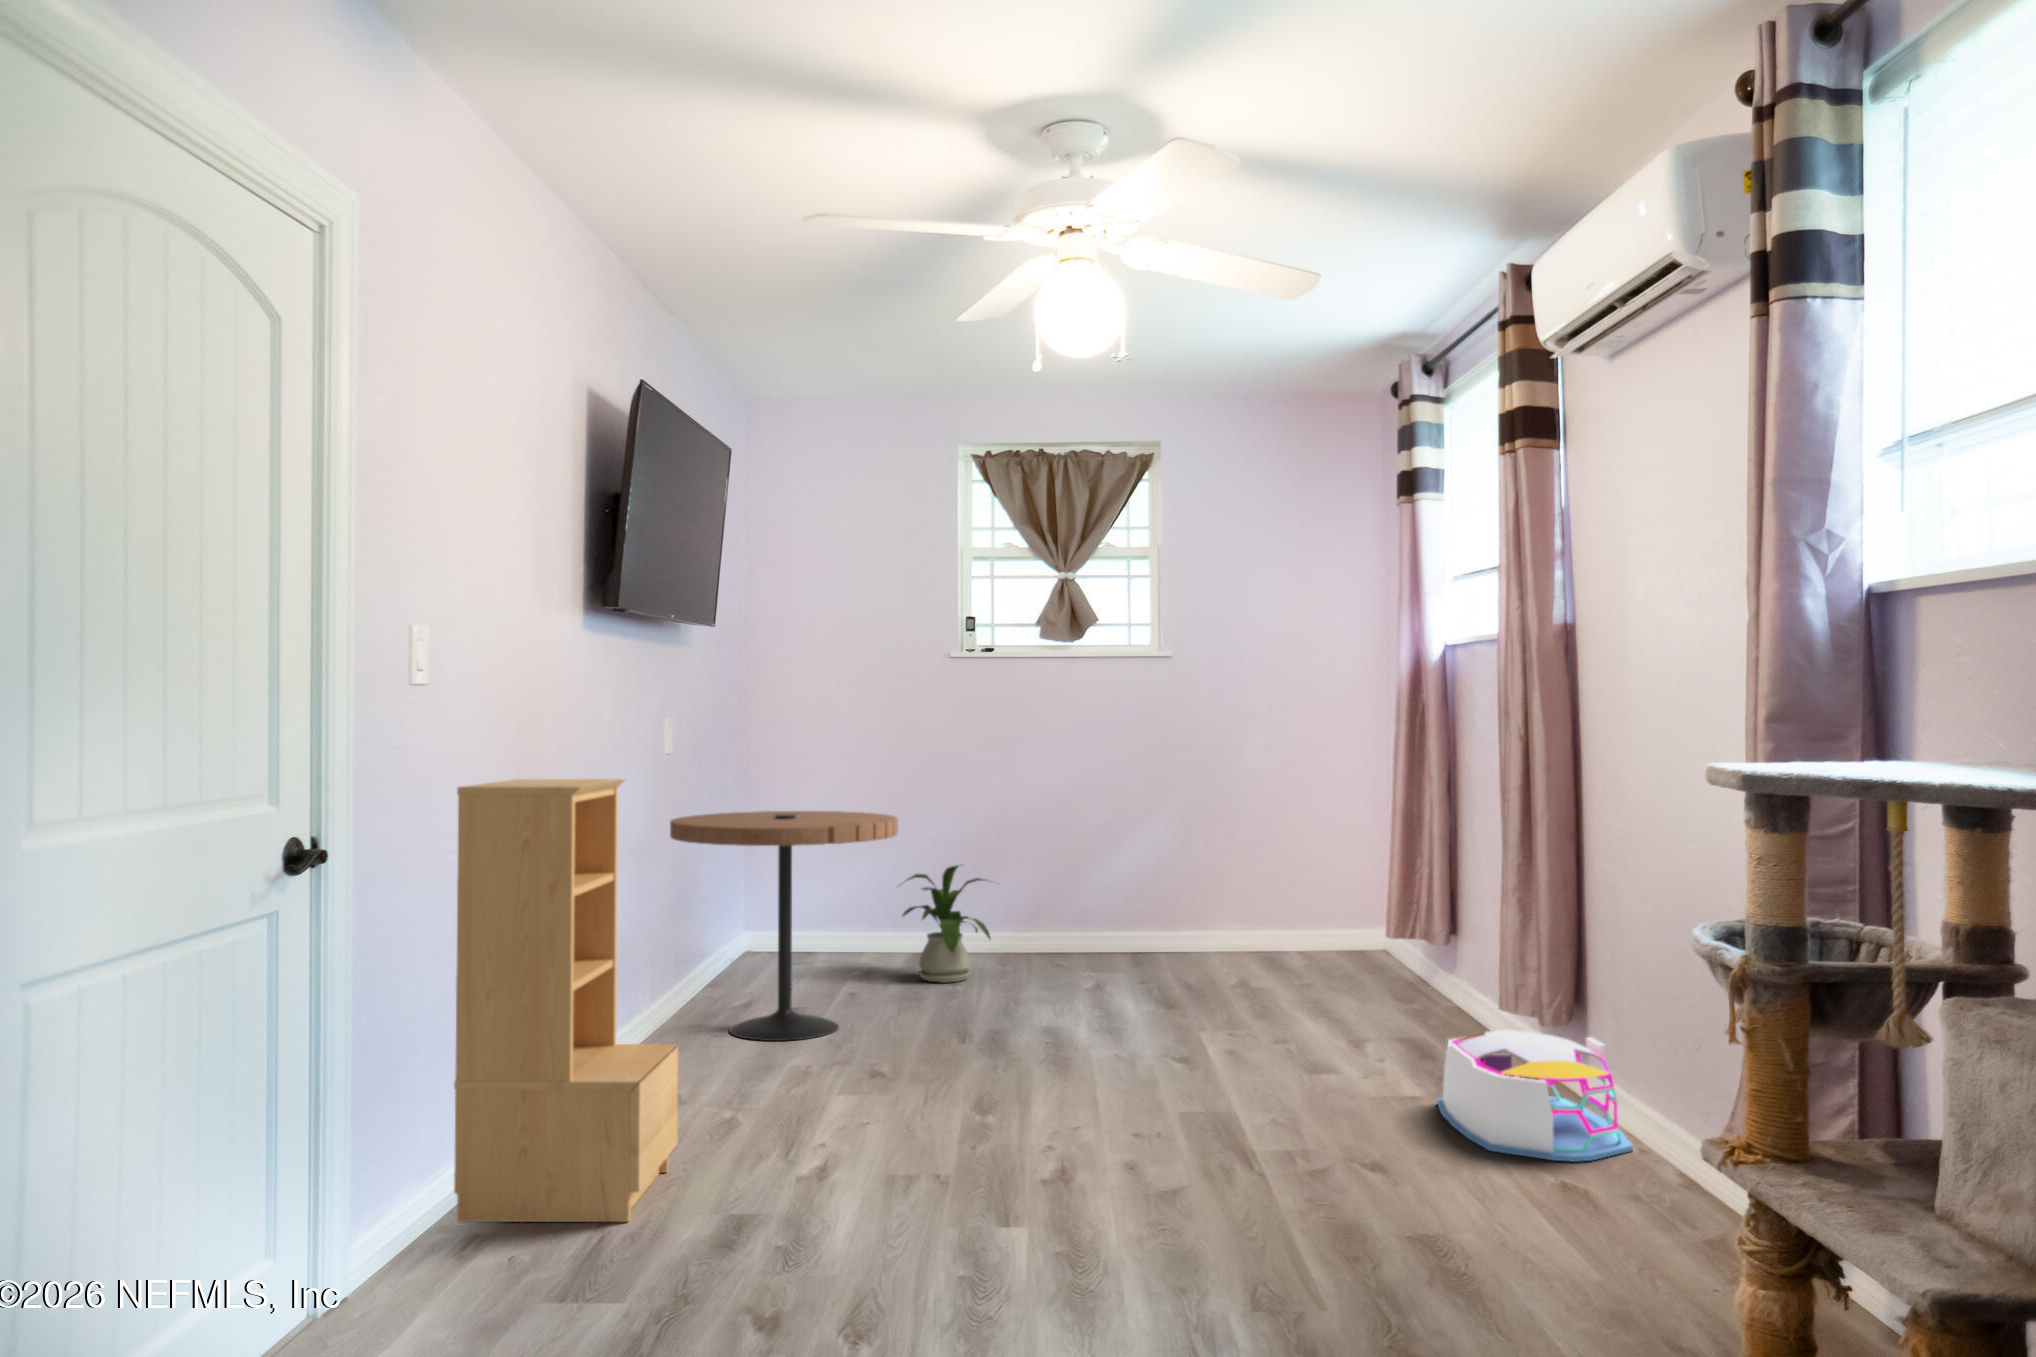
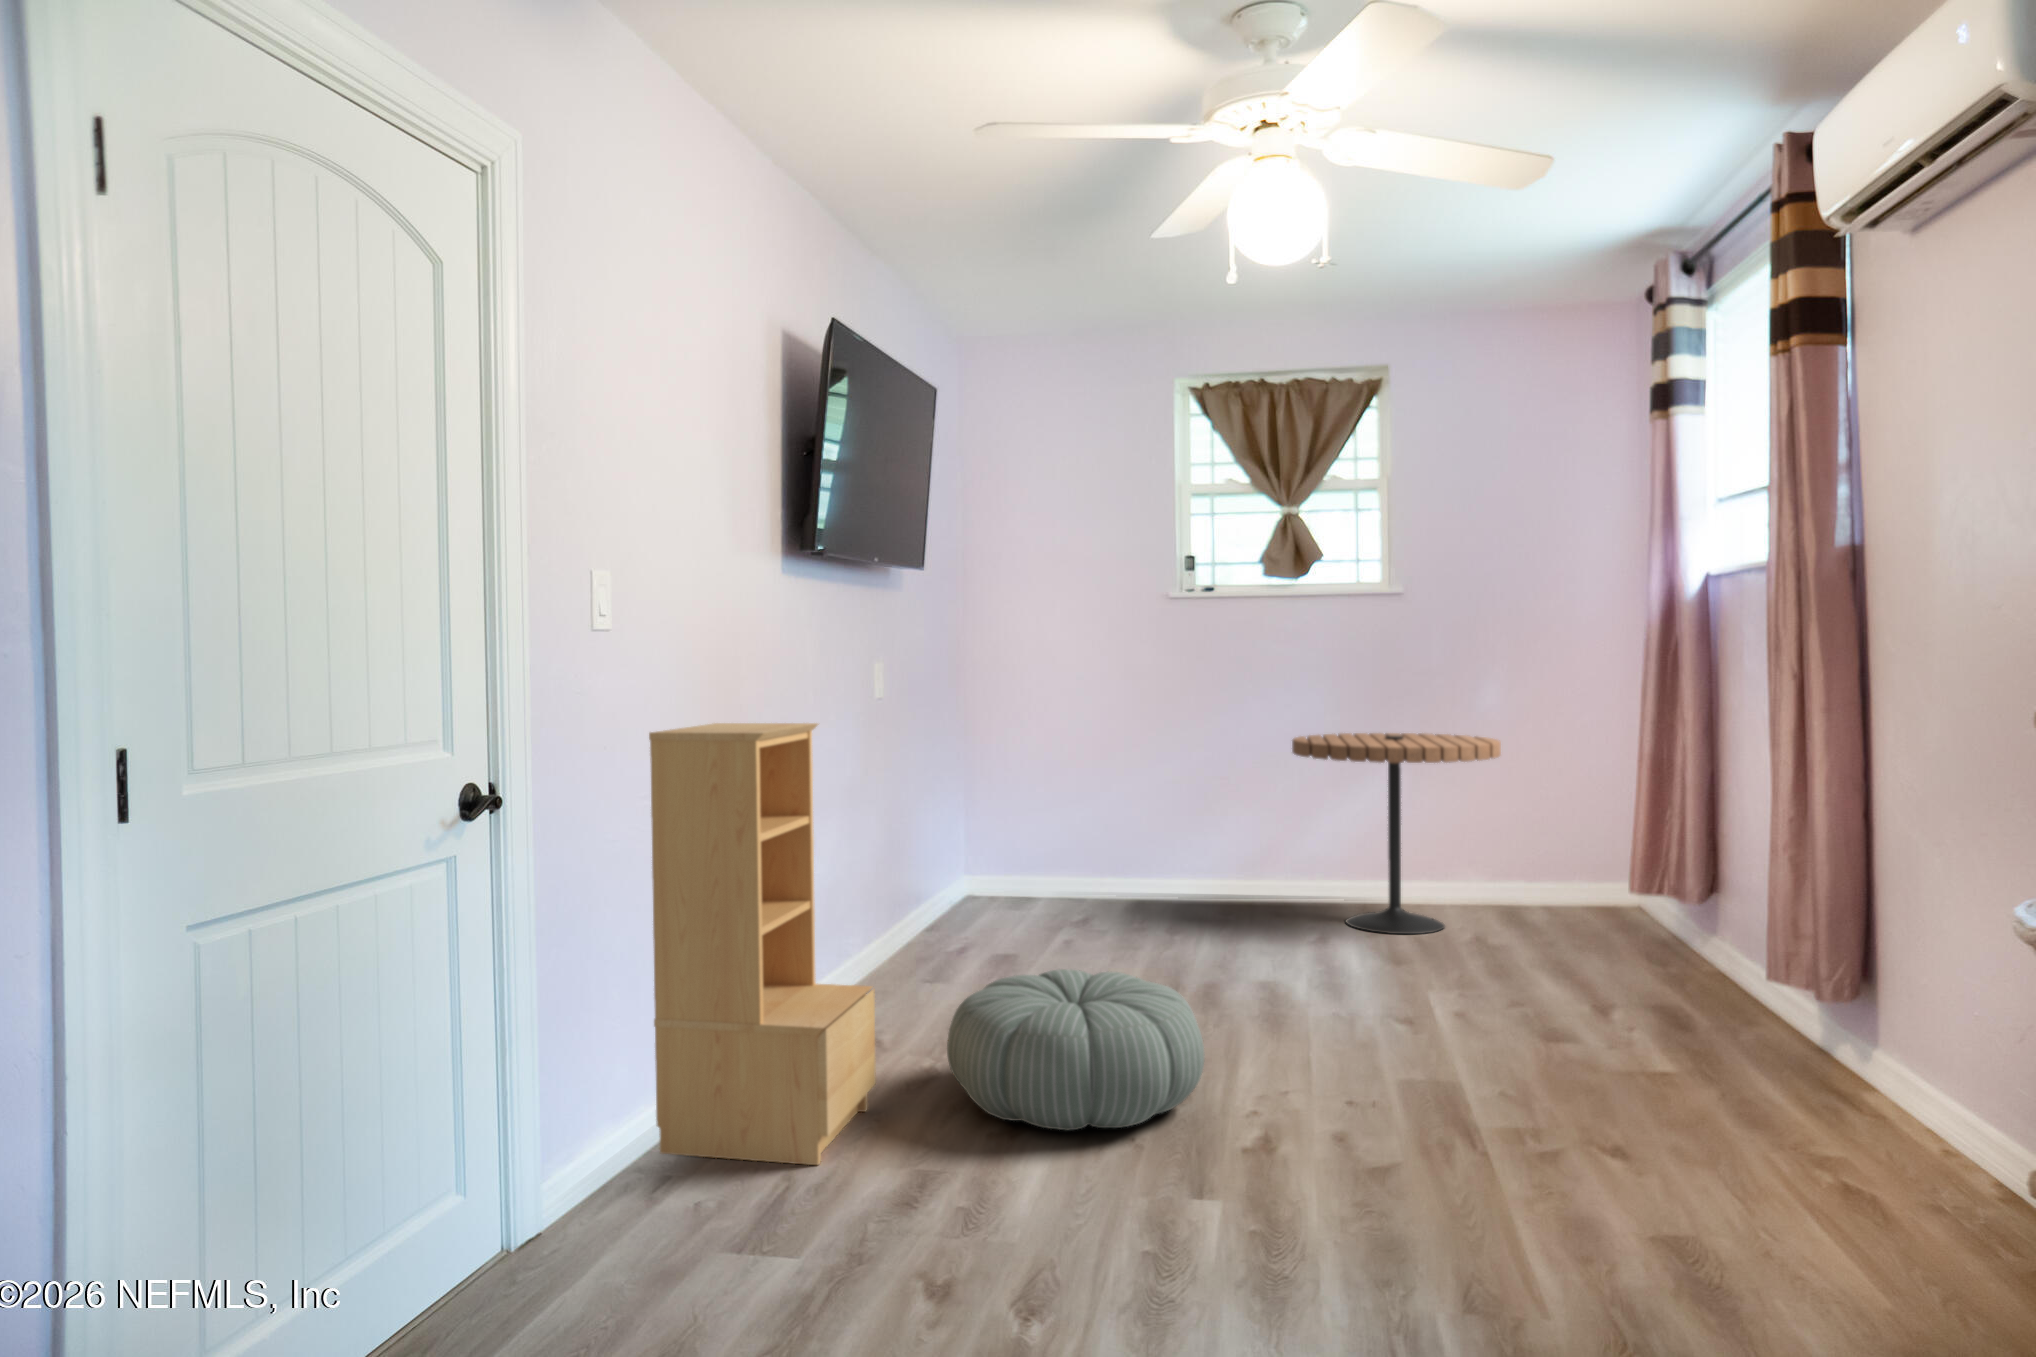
side table: present [670,811,898,1041] -> present [1292,733,1501,934]
house plant: present [903,865,990,983] -> none [1118,801,1222,916]
pouf: none [750,1025,1004,1177] -> present [947,969,1204,1130]
storage bin: present [1437,1030,1633,1162] -> none [1691,1001,1935,1160]

